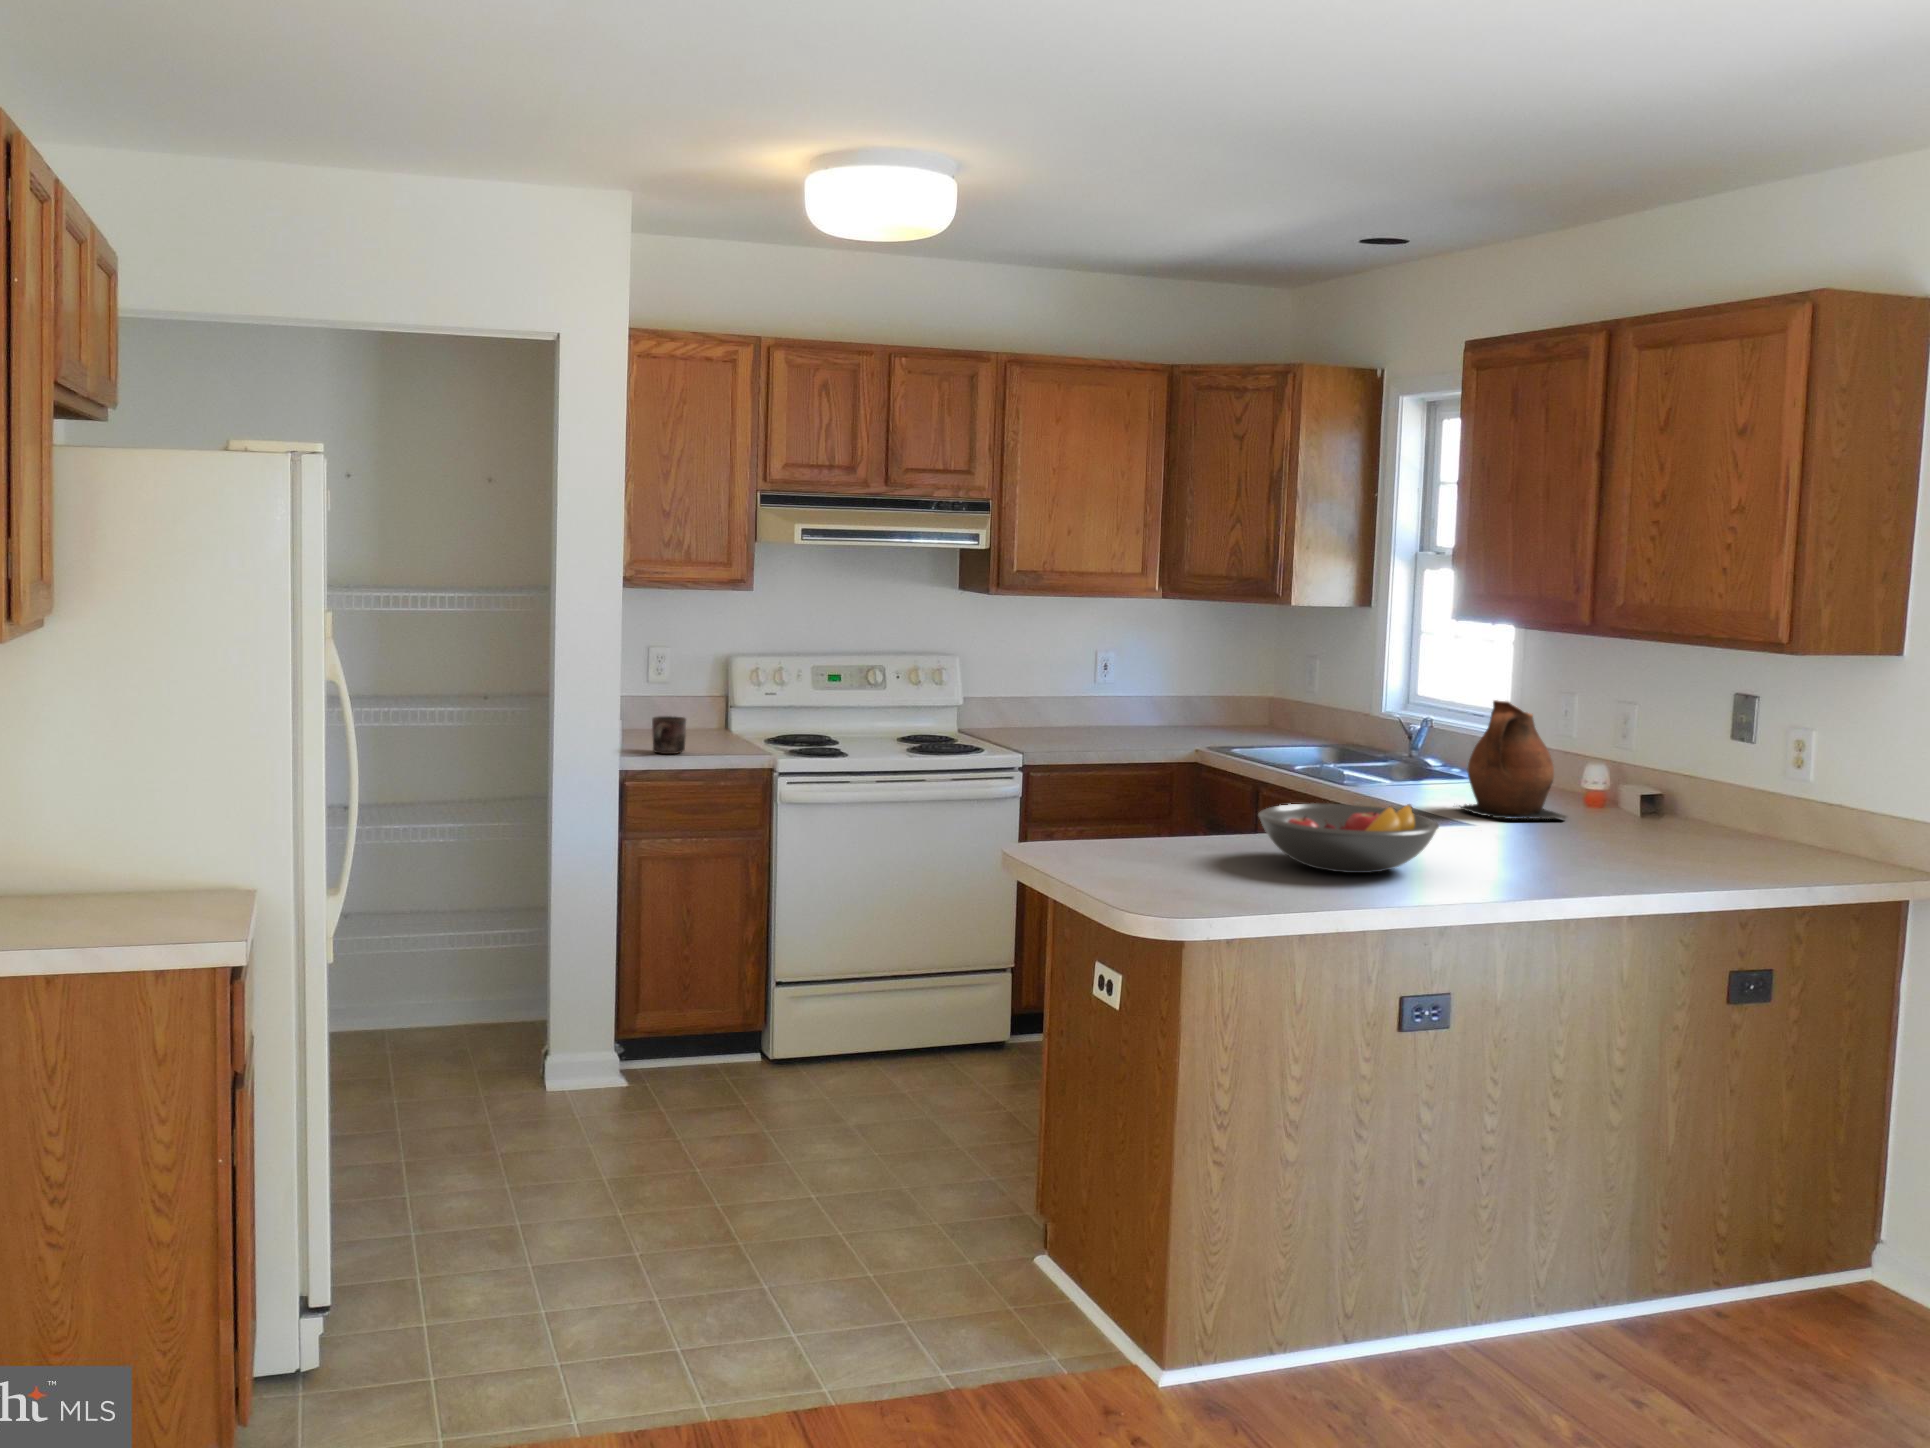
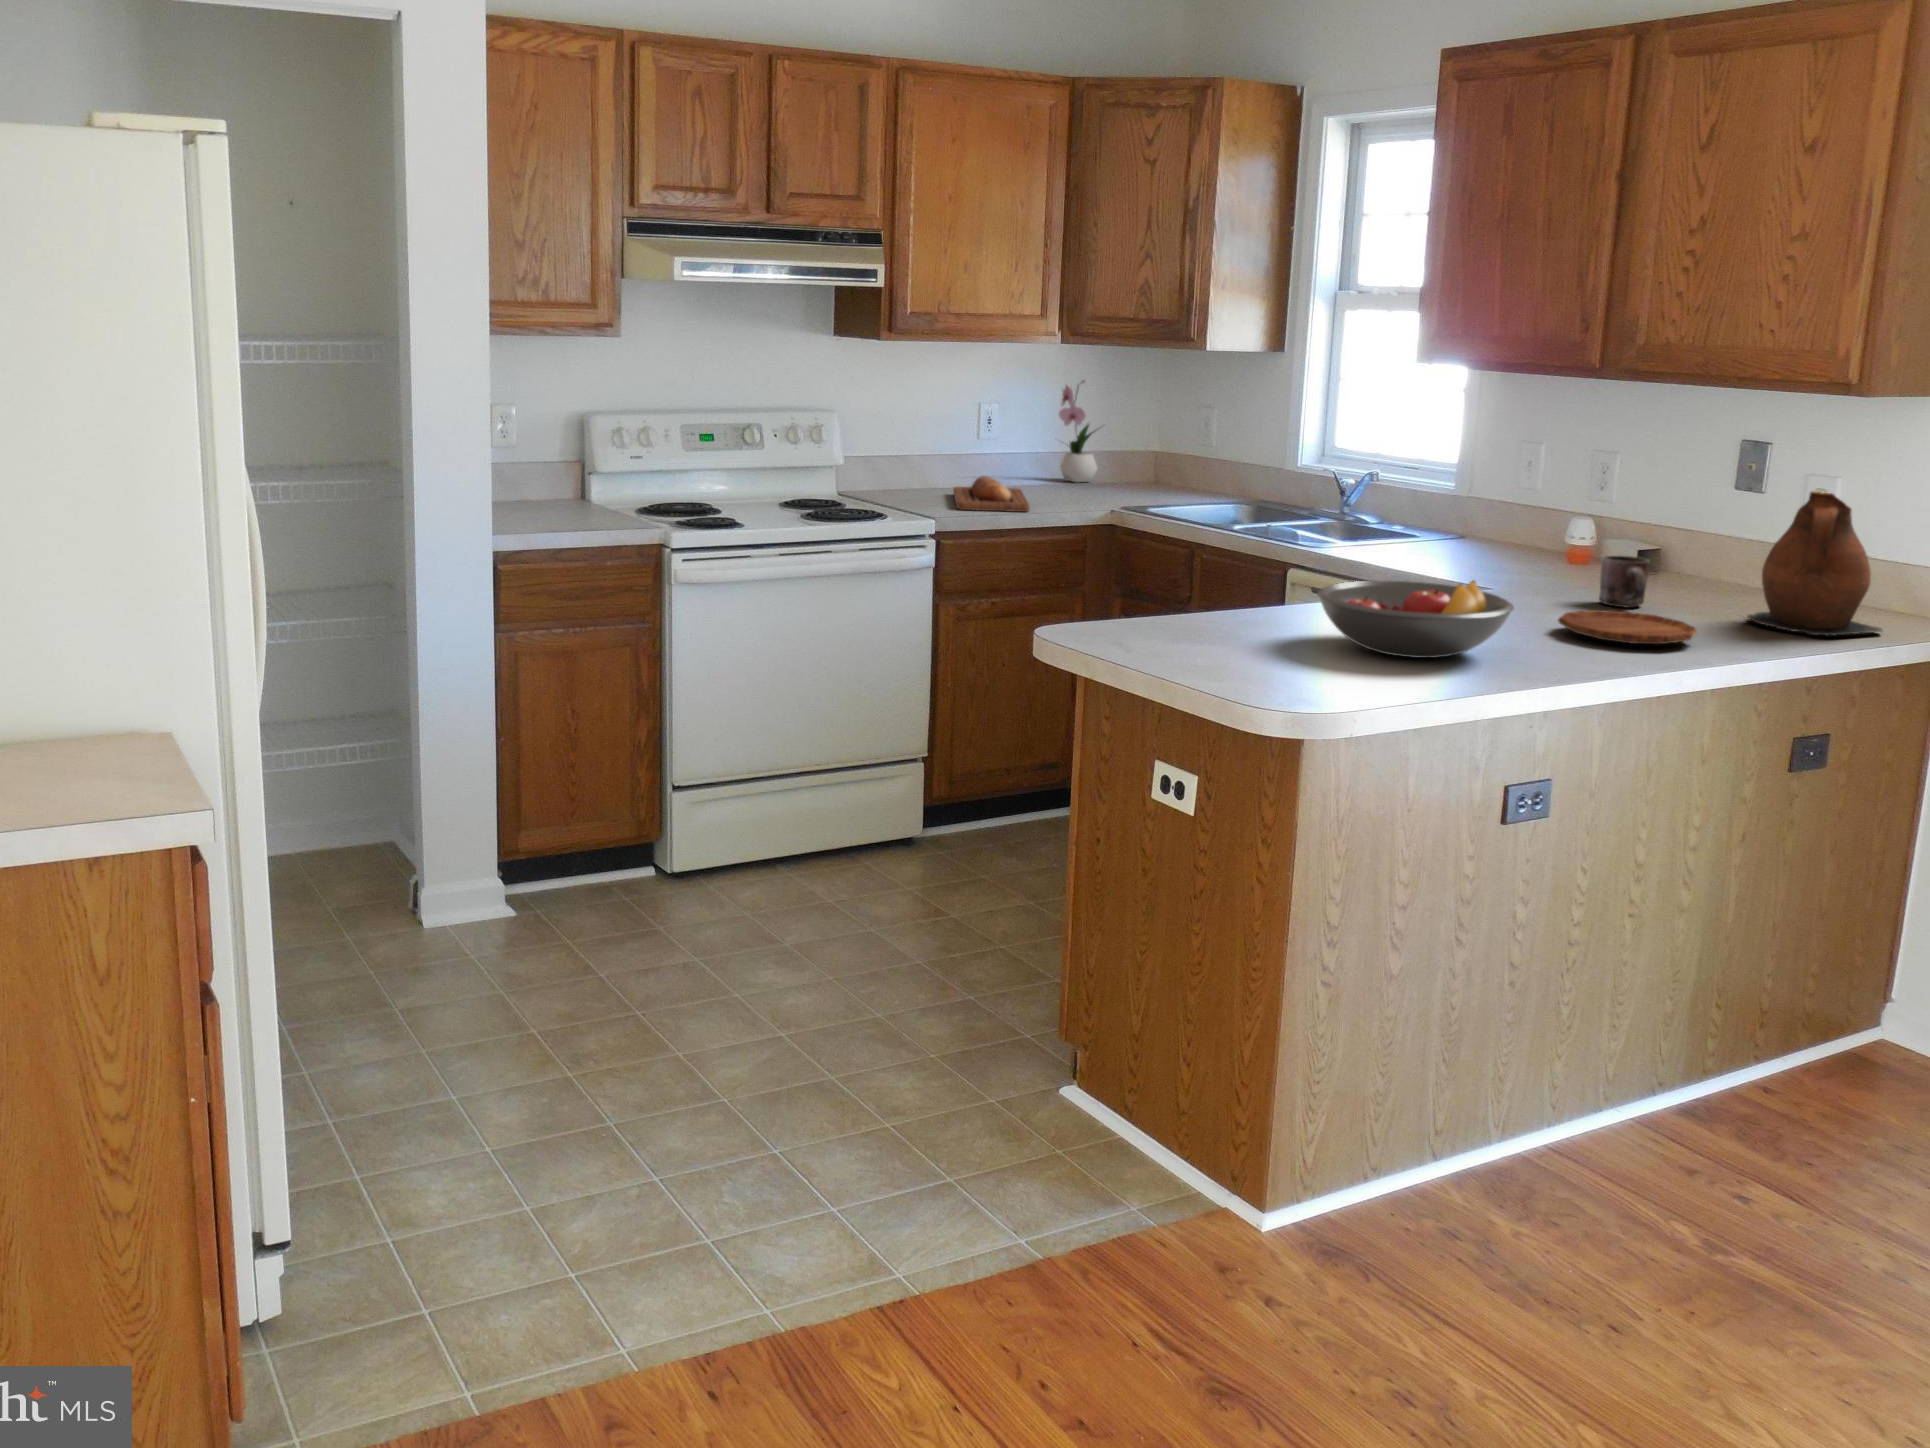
flower arrangement: none [1174,626,1220,728] -> present [1059,380,1098,482]
ceramic pitcher: present [1459,700,1567,819] -> present [1747,492,1882,635]
mug: present [652,716,686,754] -> present [1599,556,1650,608]
bread loaf: none [1054,718,1126,749] -> present [953,476,1029,512]
tray: none [1512,840,1646,870] -> present [1558,610,1697,644]

